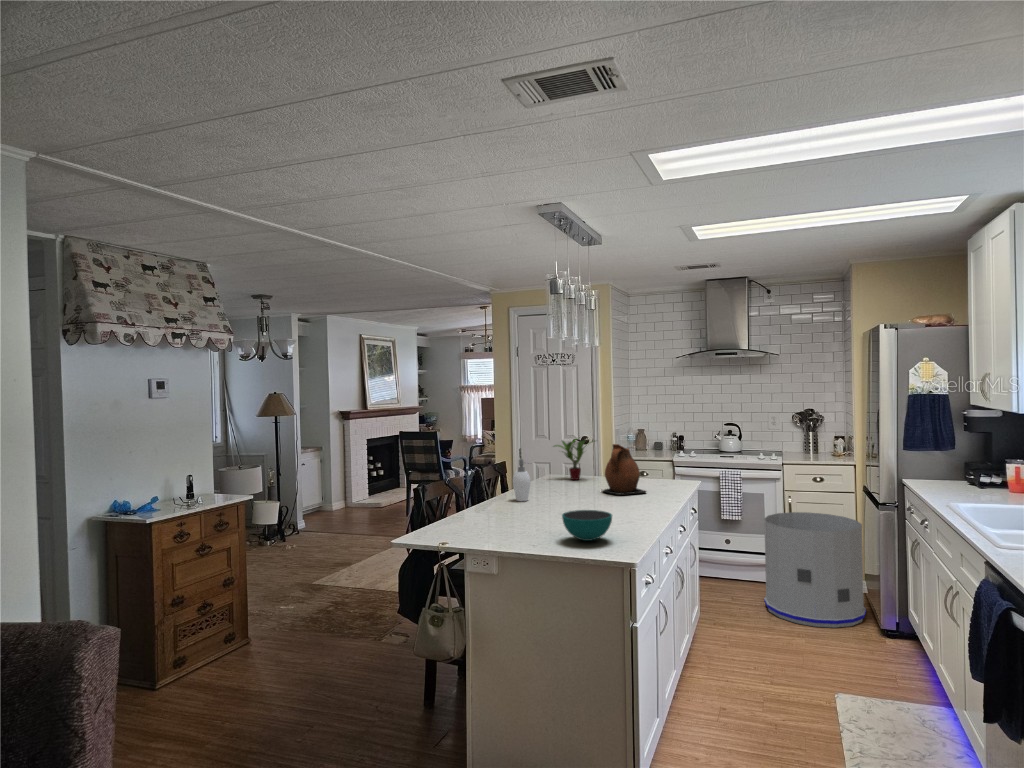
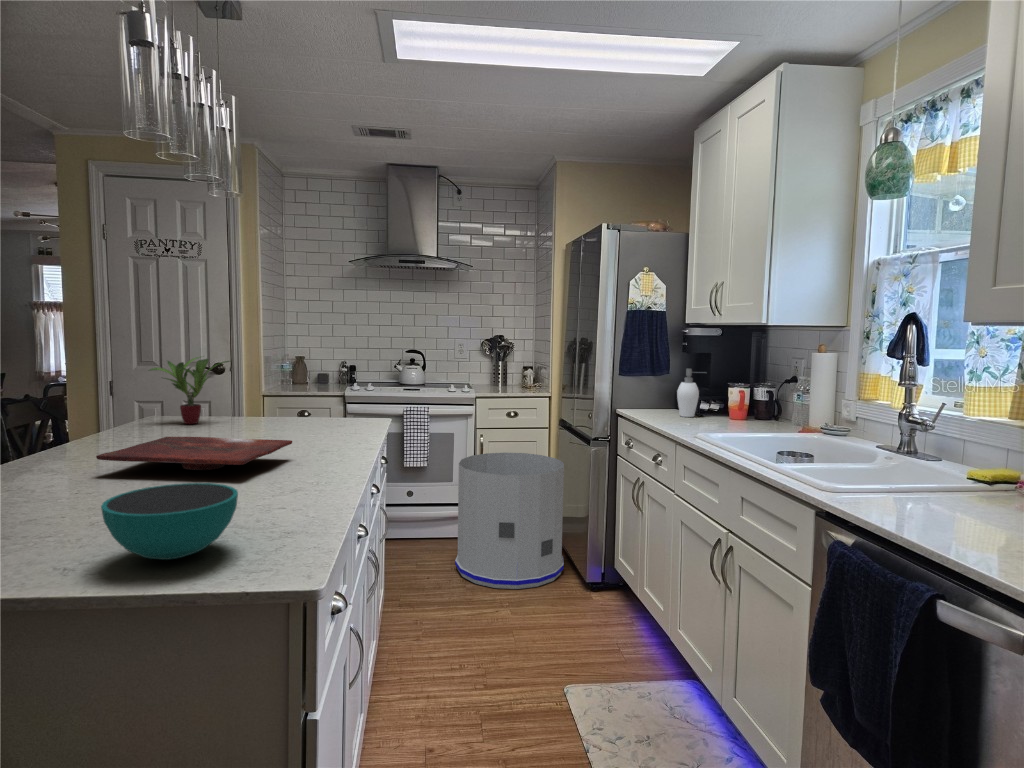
ceramic pitcher: present [603,444,646,495] -> none [231,361,311,444]
soap dispenser: present [513,459,531,501] -> present [677,369,699,417]
cutting board: none [541,488,636,507] -> present [96,437,292,470]

